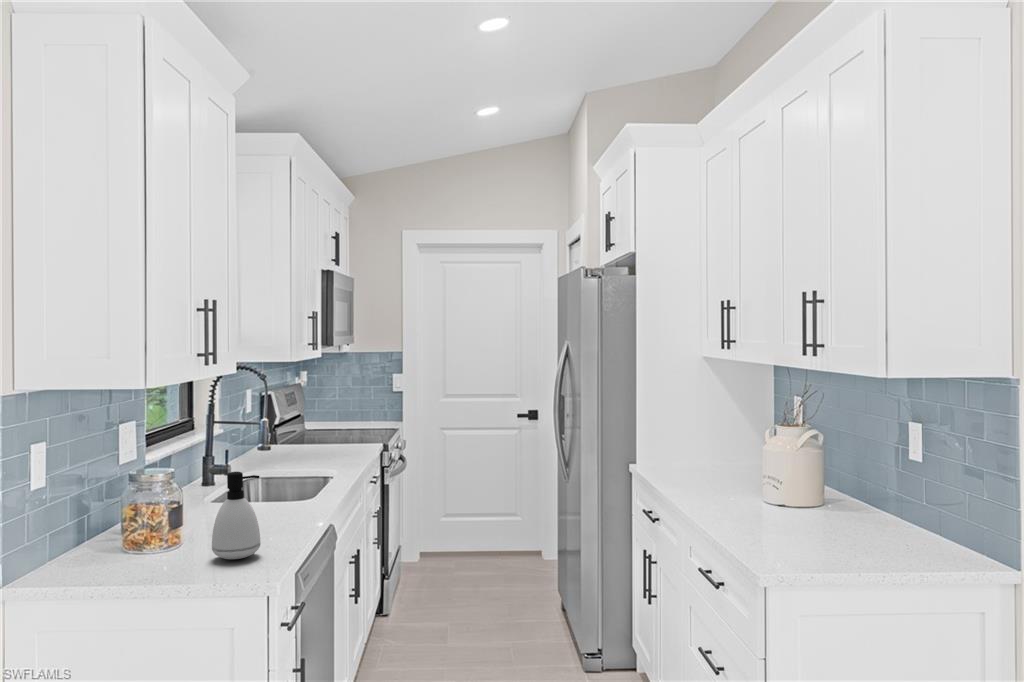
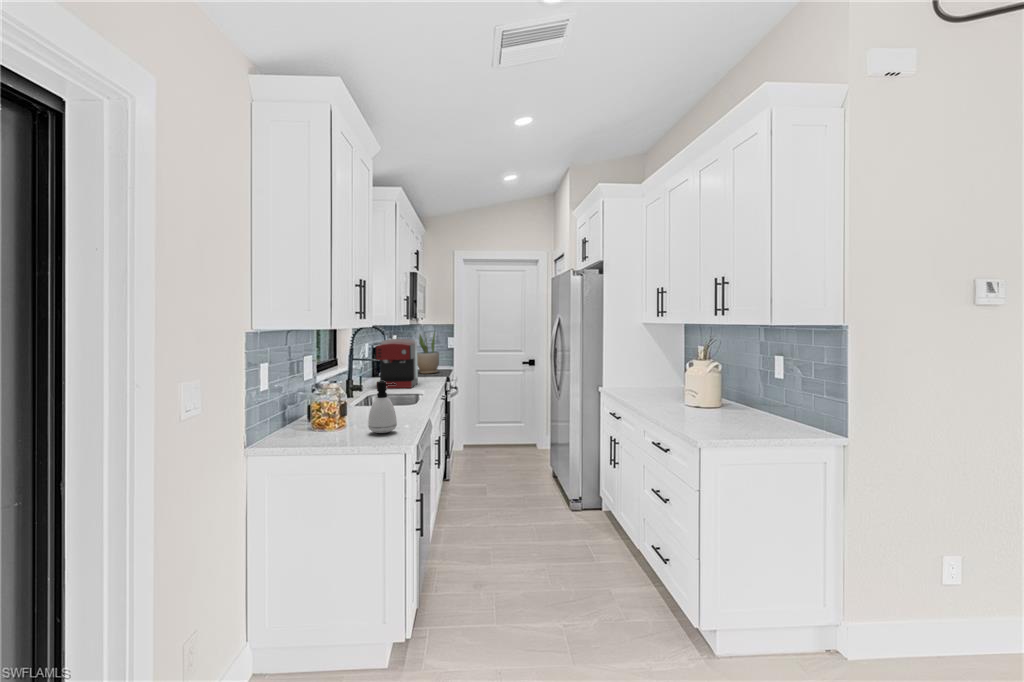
potted plant: none [335,364,373,437] -> present [417,332,439,374]
coffee maker: none [257,383,330,467] -> present [375,338,418,388]

